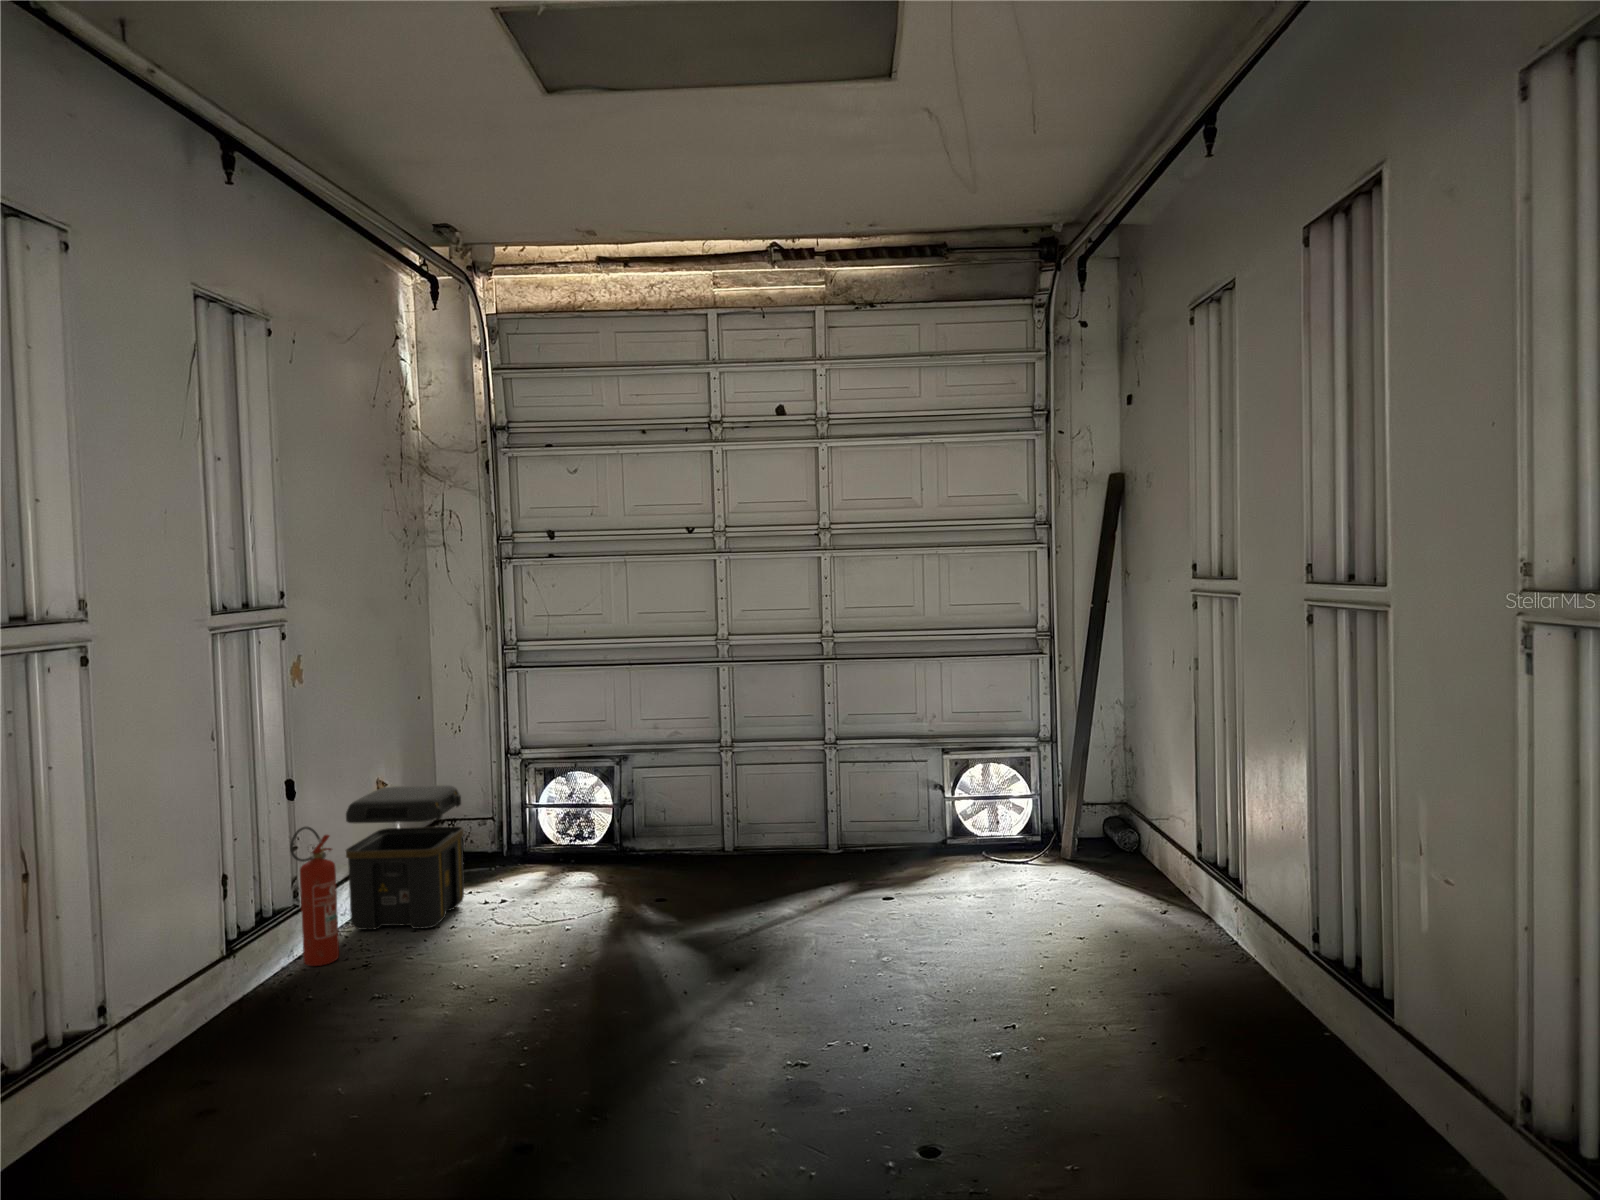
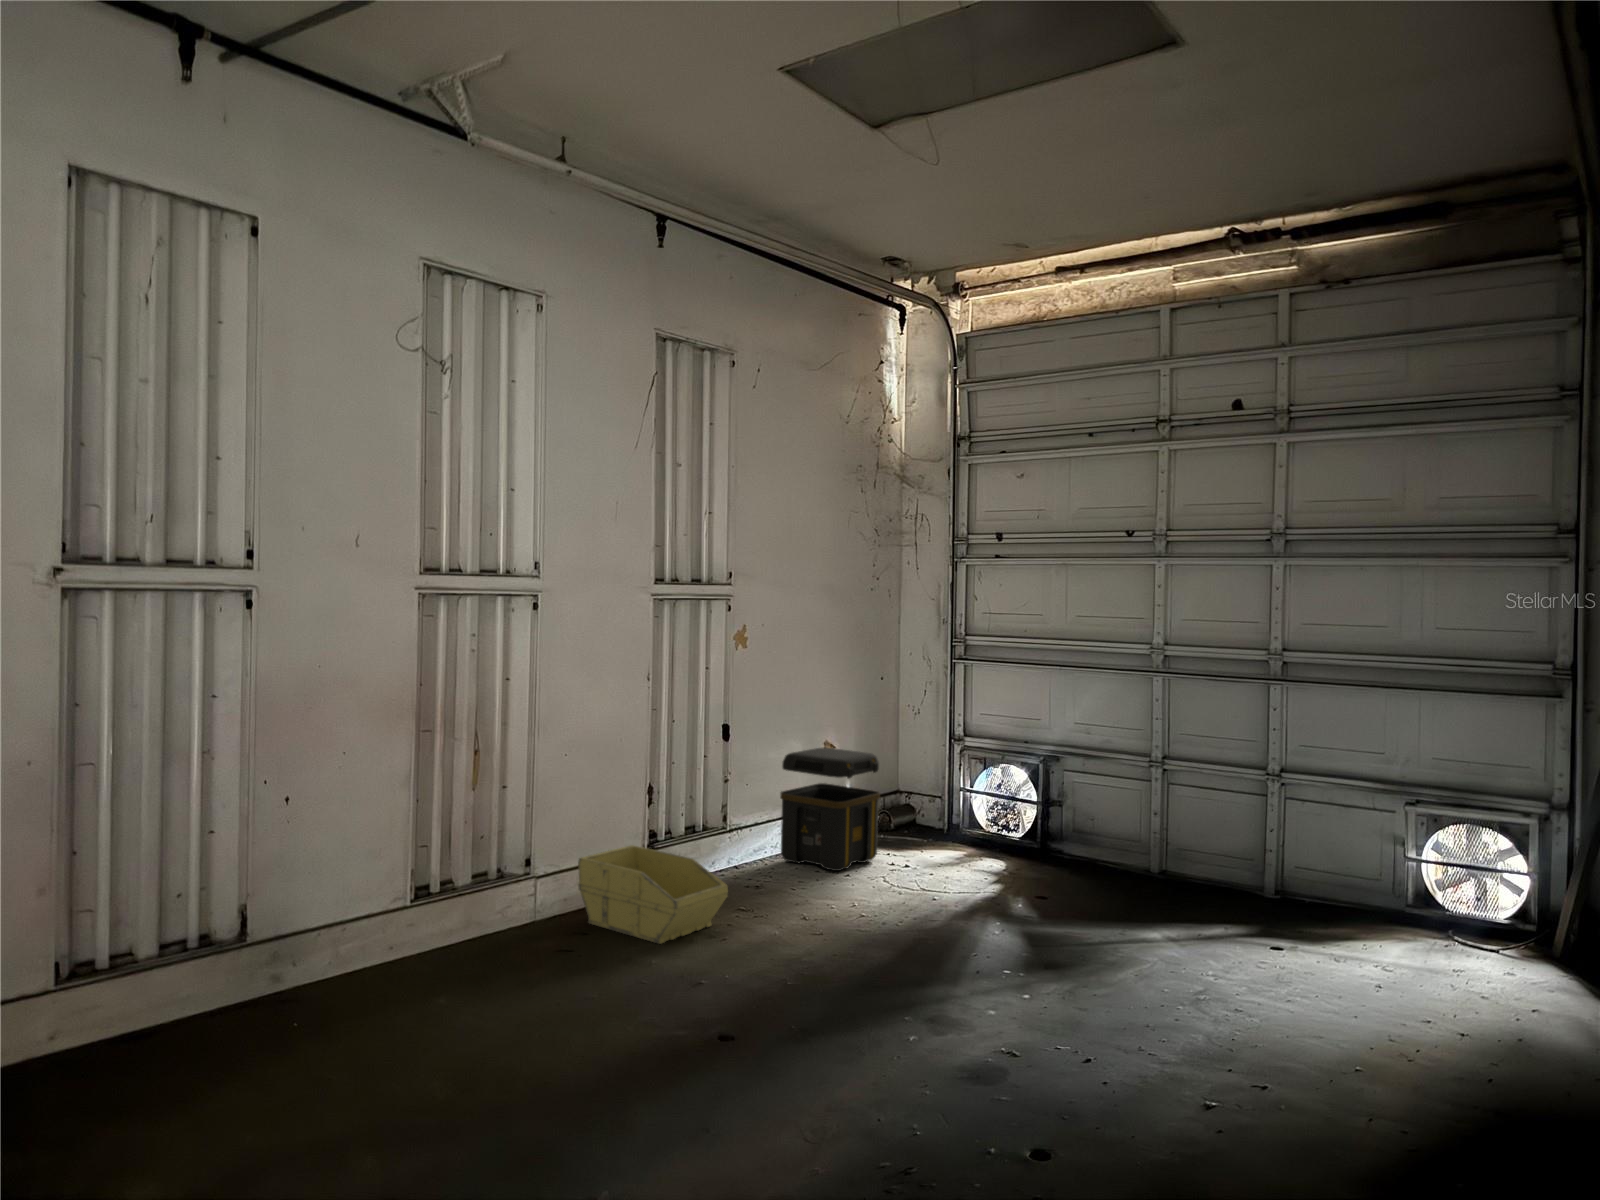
fire extinguisher: present [290,827,339,966] -> none [722,762,760,877]
storage bin: none [134,965,368,1093] -> present [578,845,728,944]

